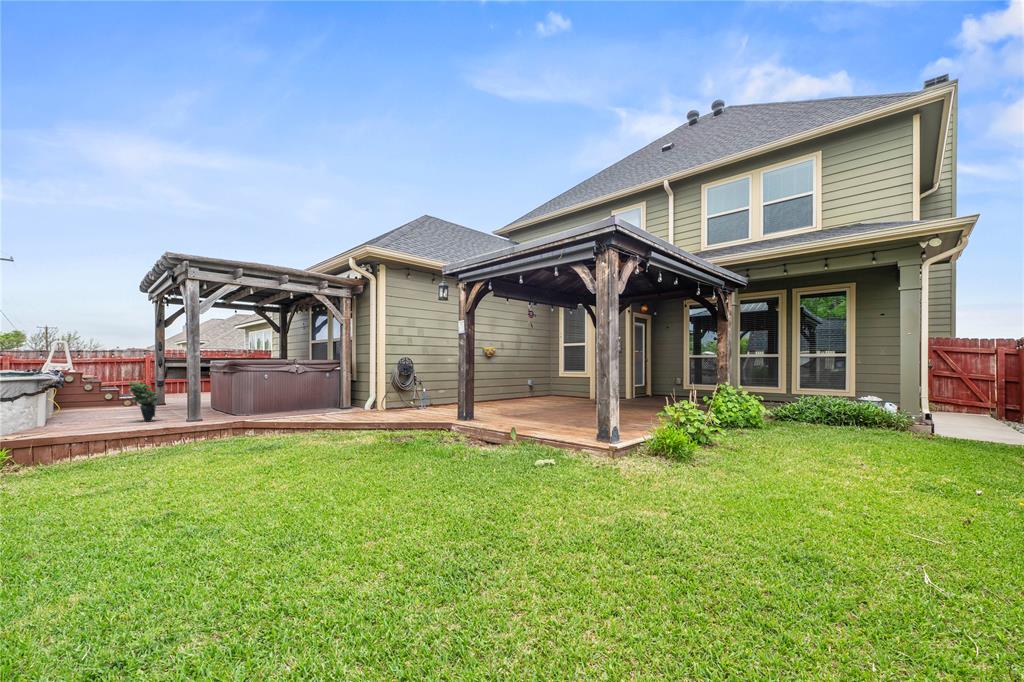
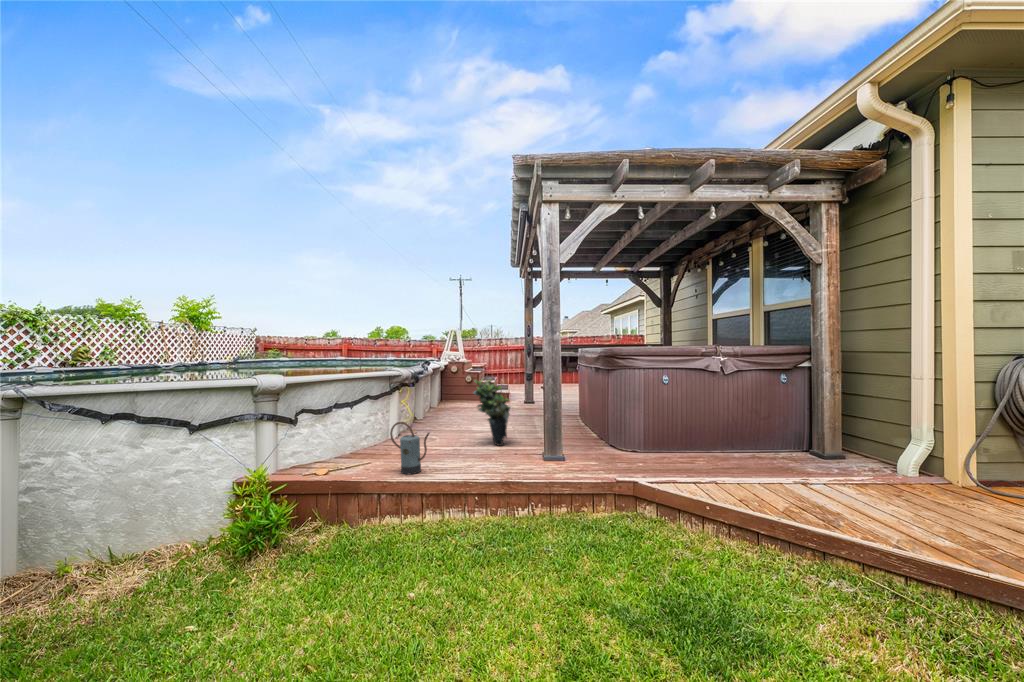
watering can: none [73,404,109,434] -> present [390,422,430,475]

